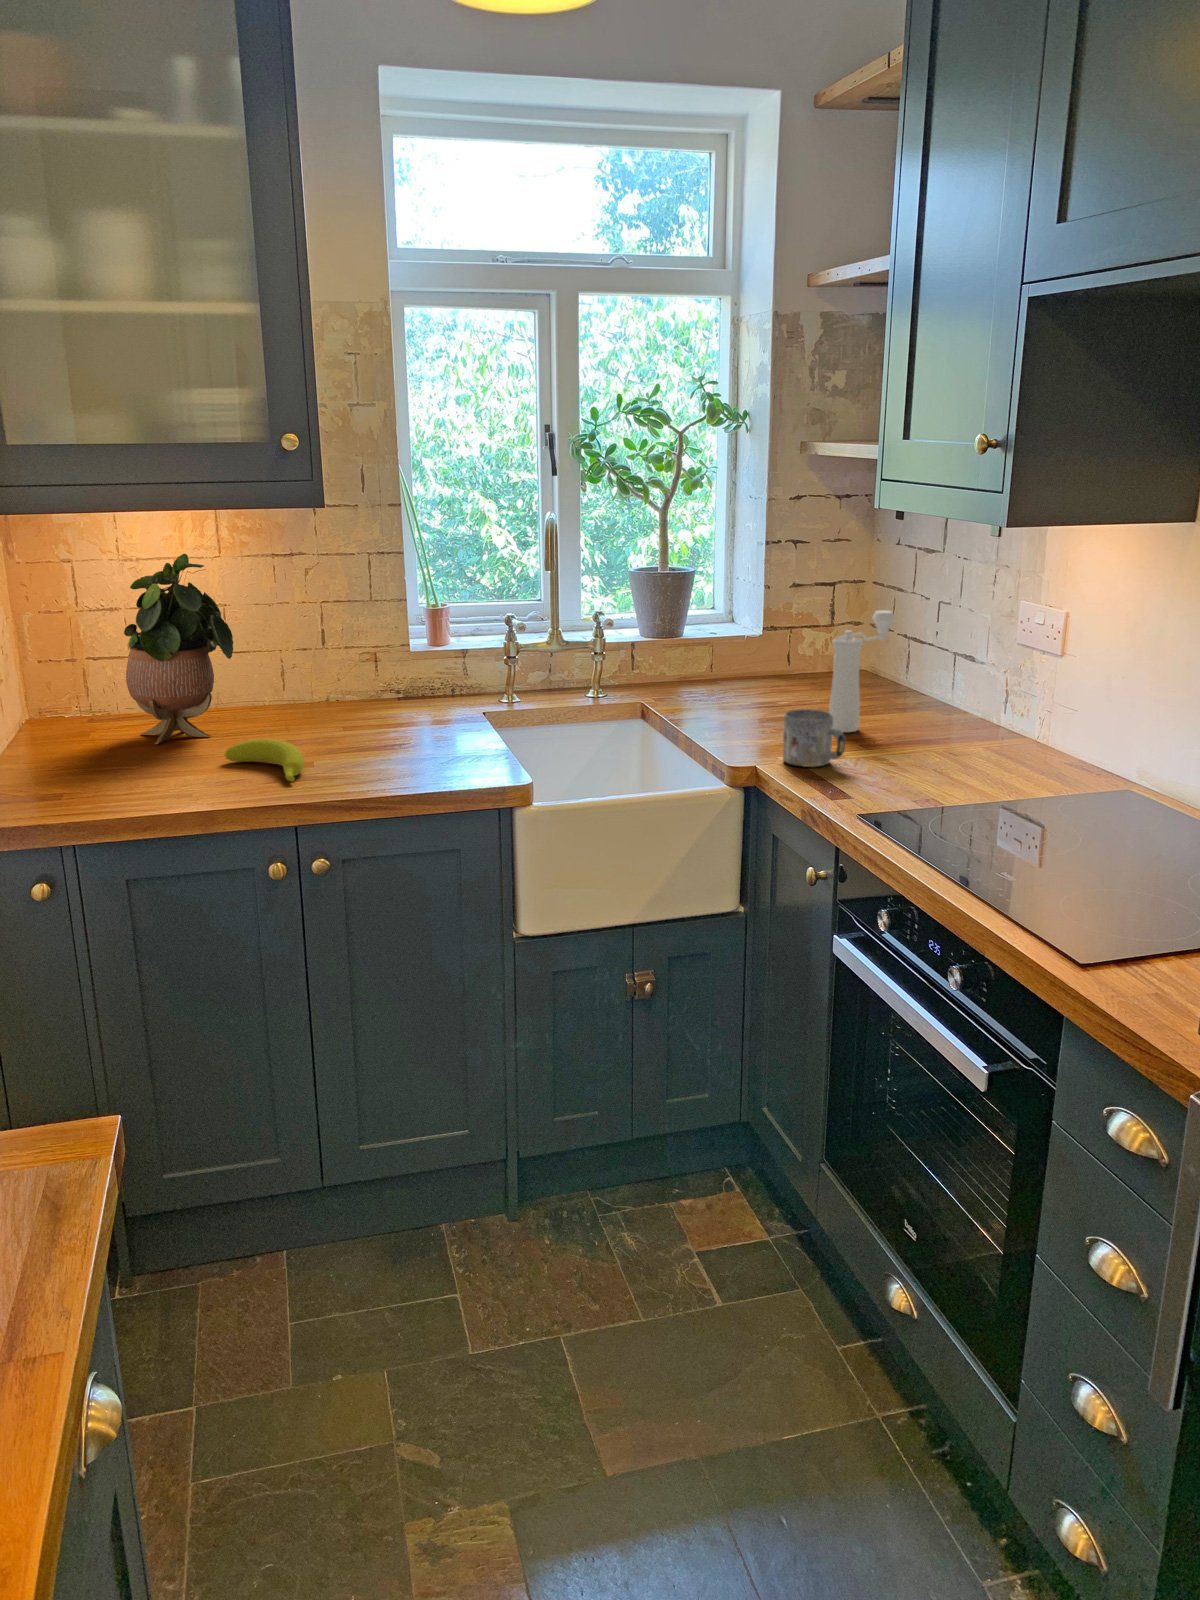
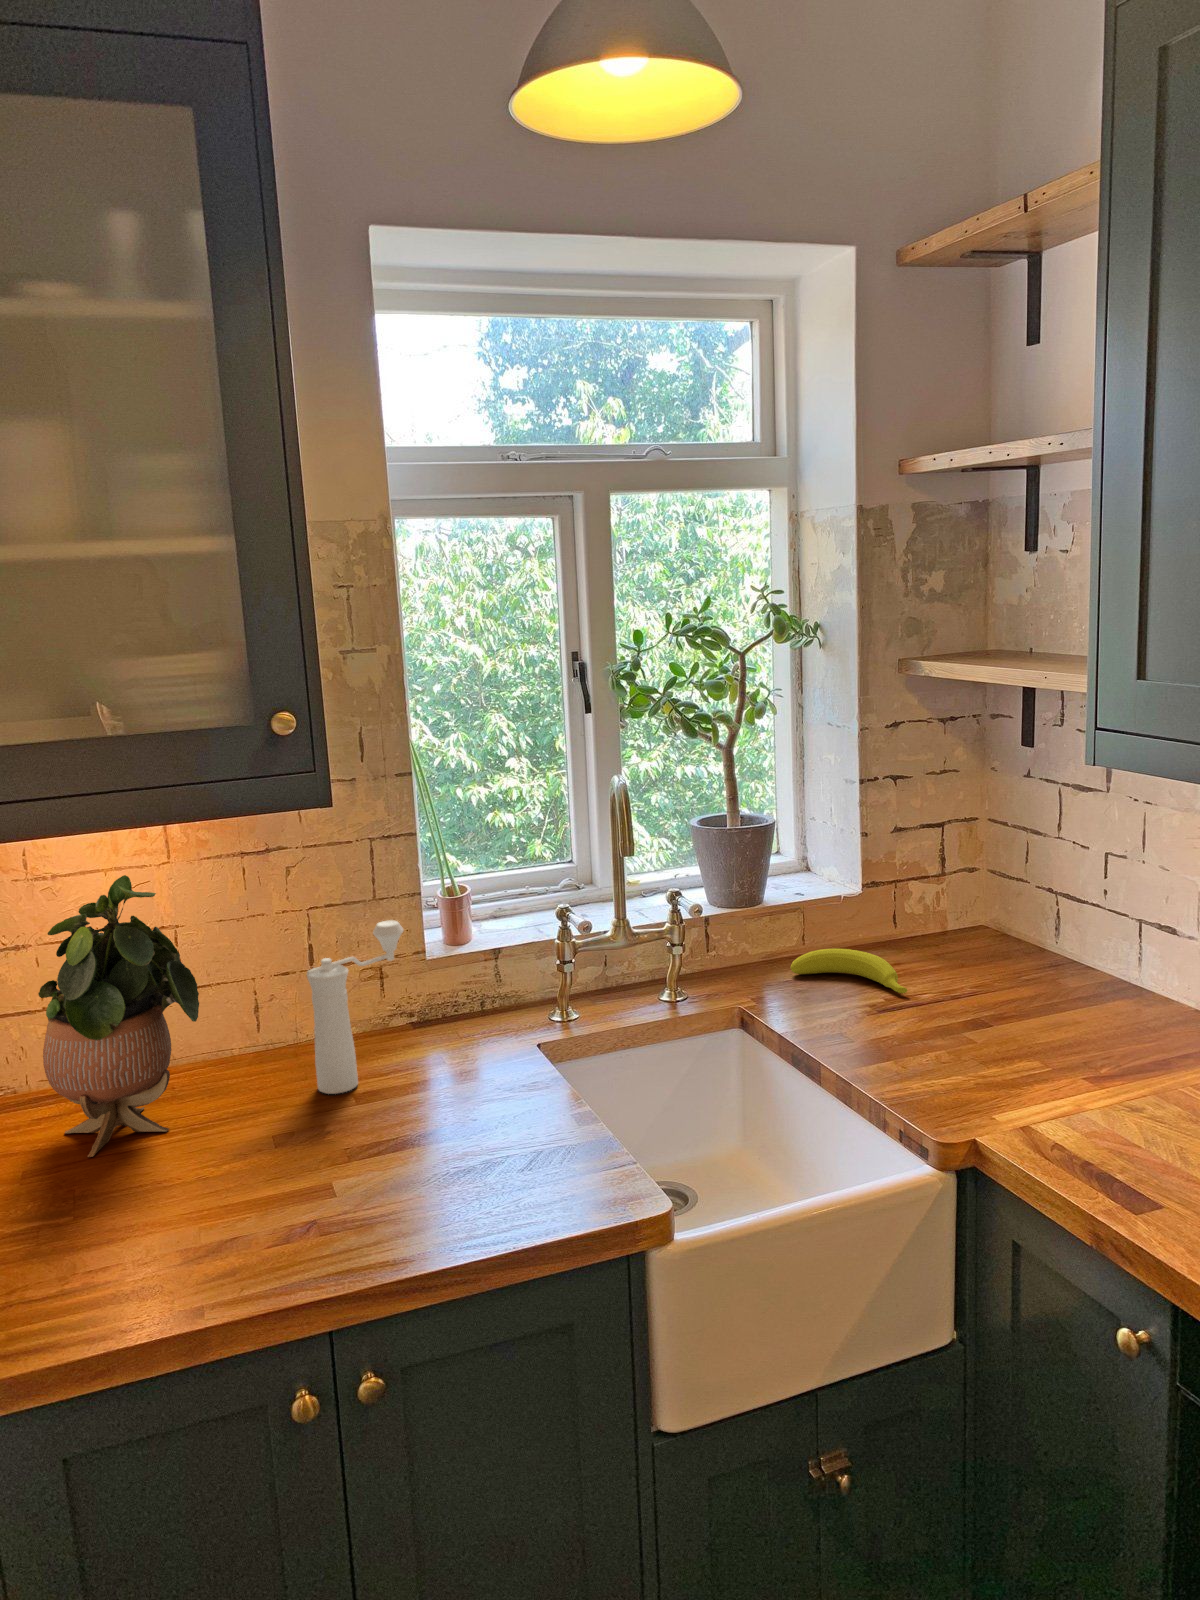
pepper mill: present [829,611,895,732] -> present [306,920,403,1094]
mug: present [783,709,845,767] -> none [1006,1051,1106,1142]
fruit: present [225,739,304,781] -> present [791,949,907,993]

